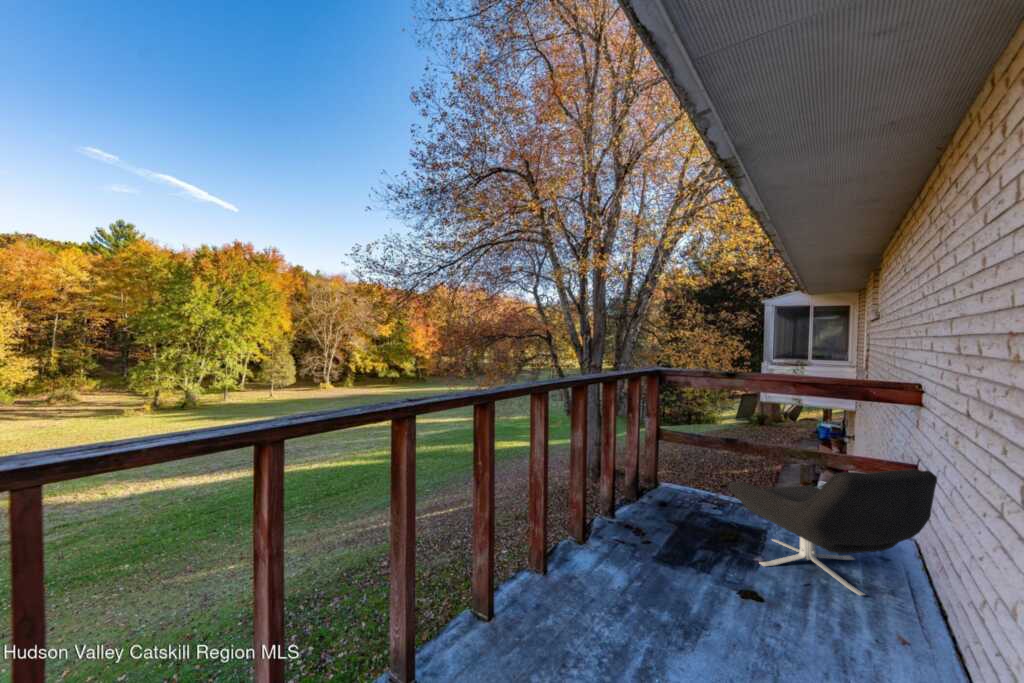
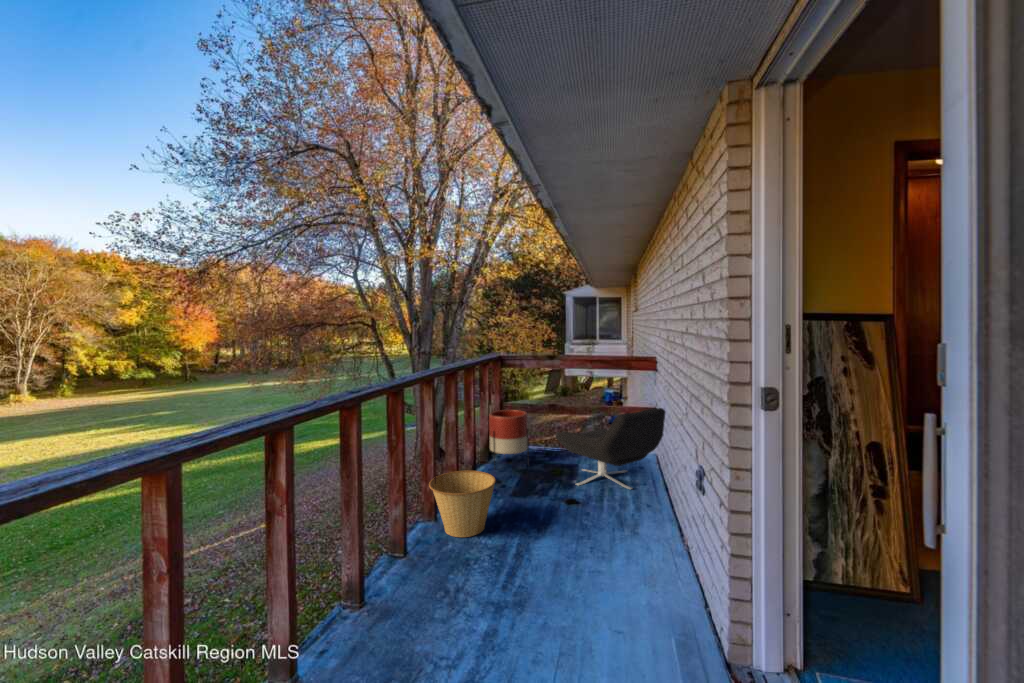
planter: none [639,439,692,518] -> present [489,410,529,463]
basket: none [534,514,624,613] -> present [429,471,496,537]

